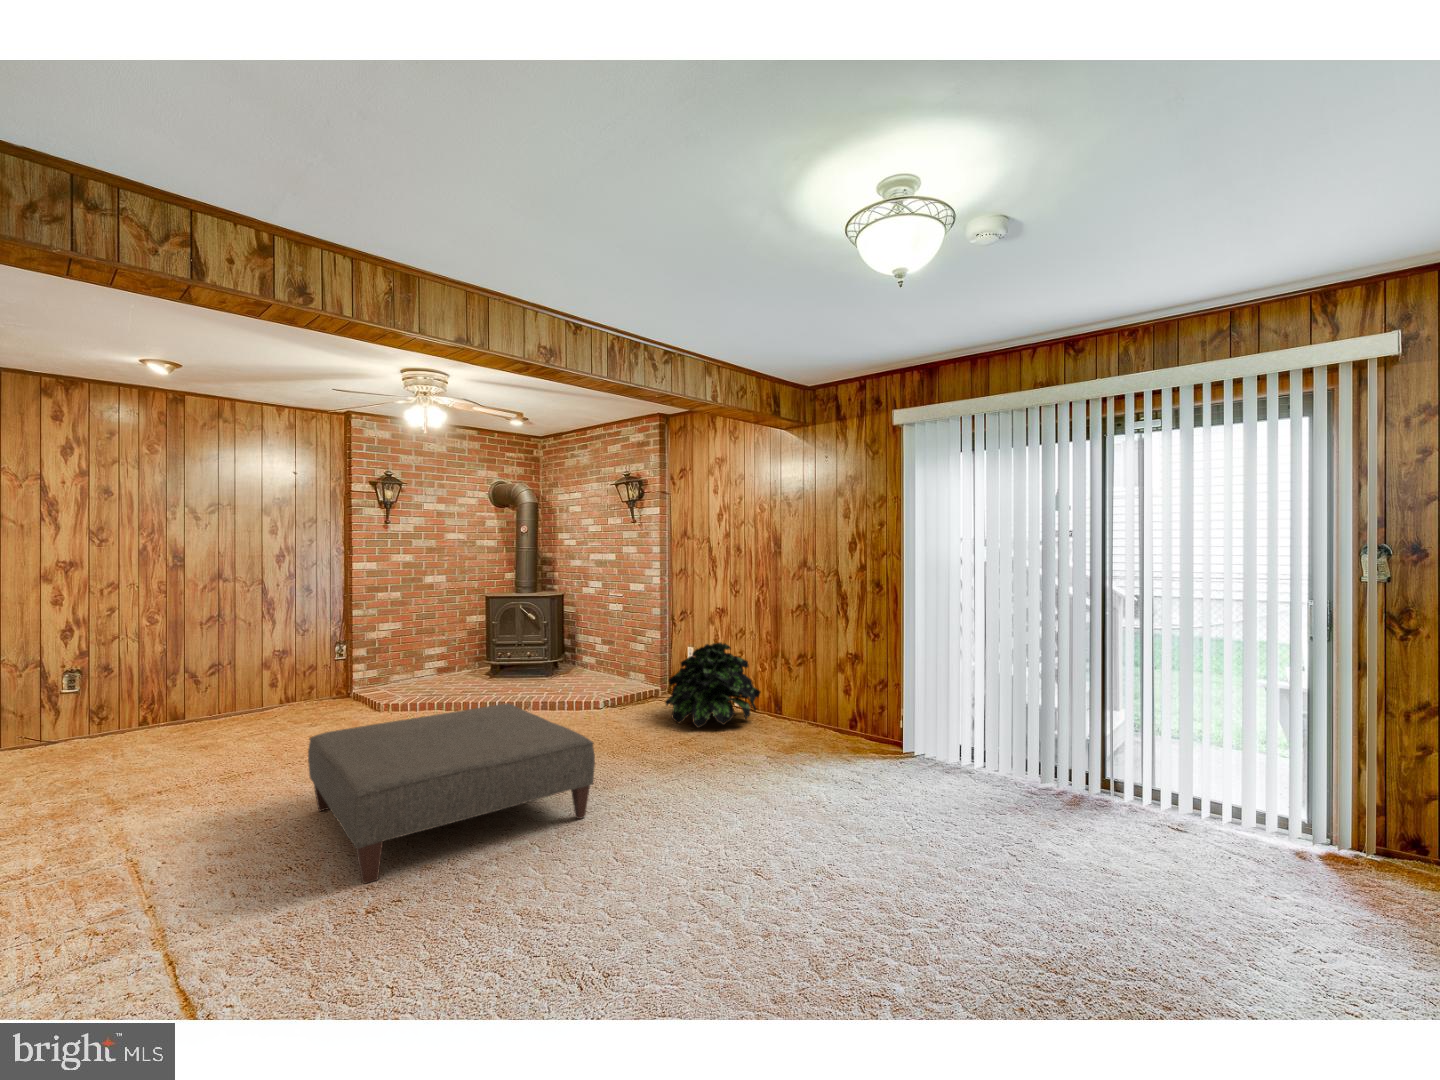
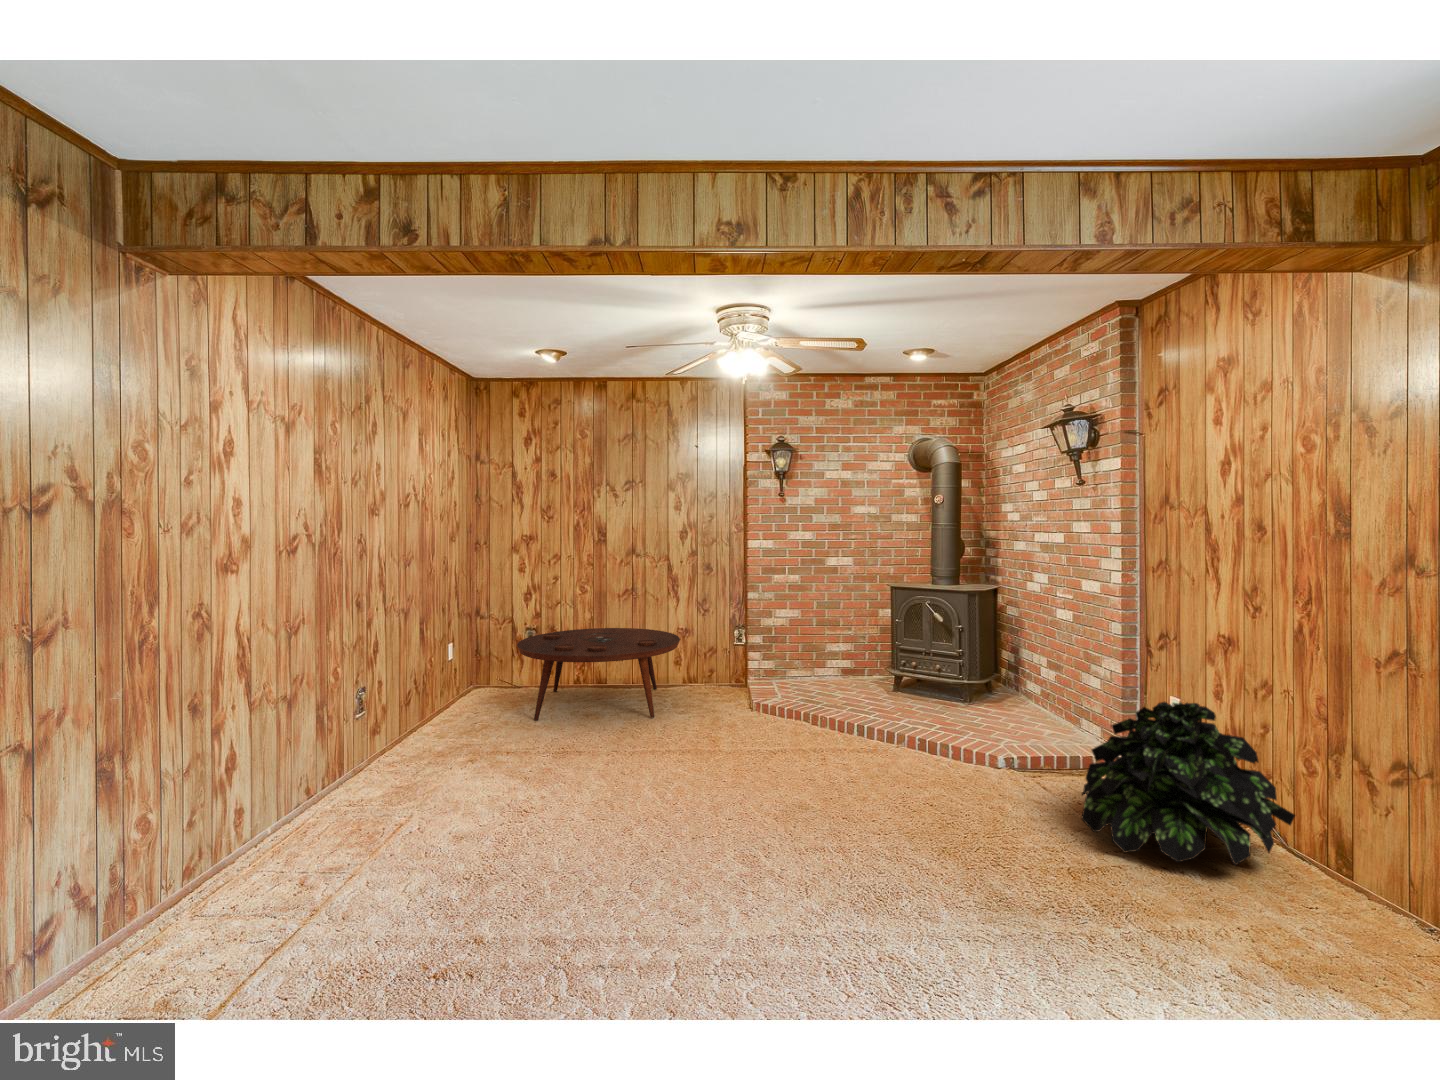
coffee table: none [89,654,304,762] -> present [517,628,680,720]
ottoman: present [308,703,595,884] -> none [450,736,793,966]

